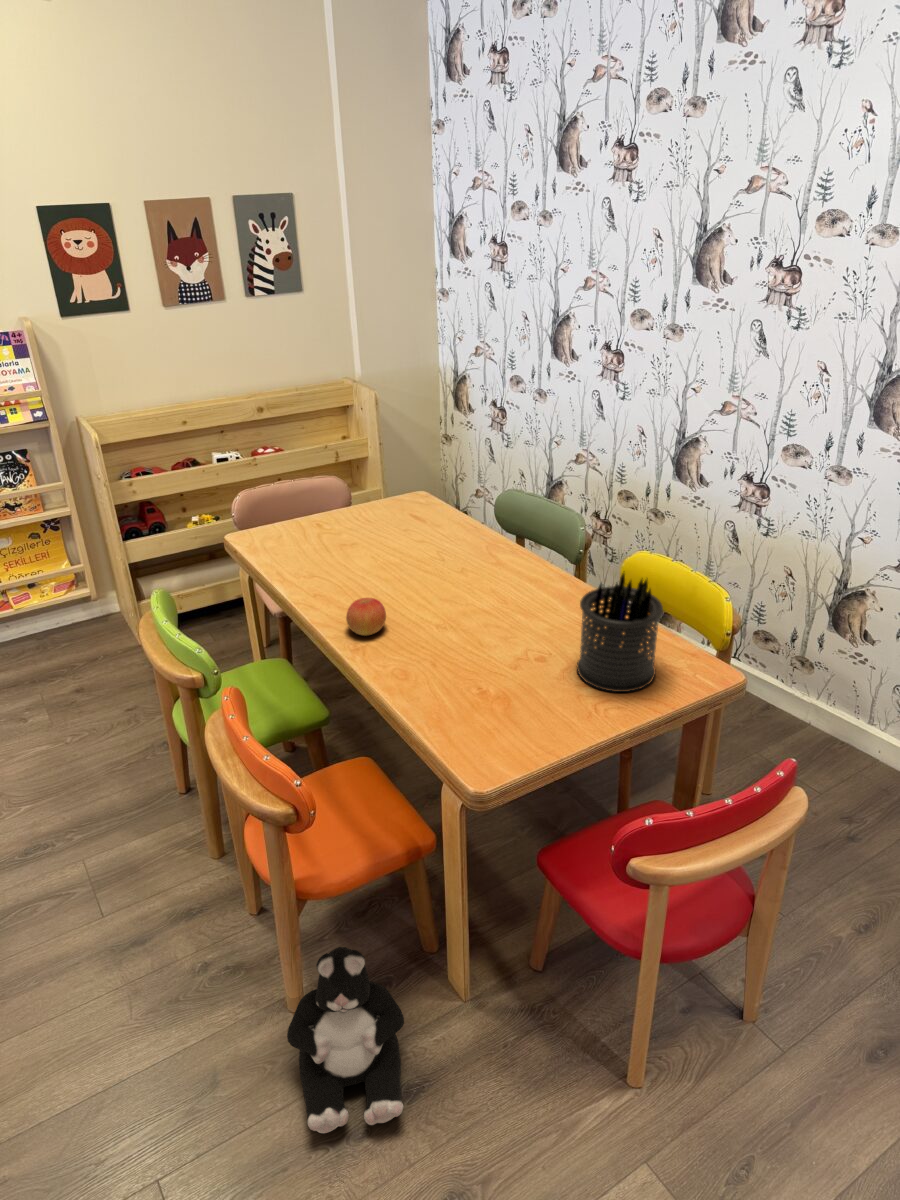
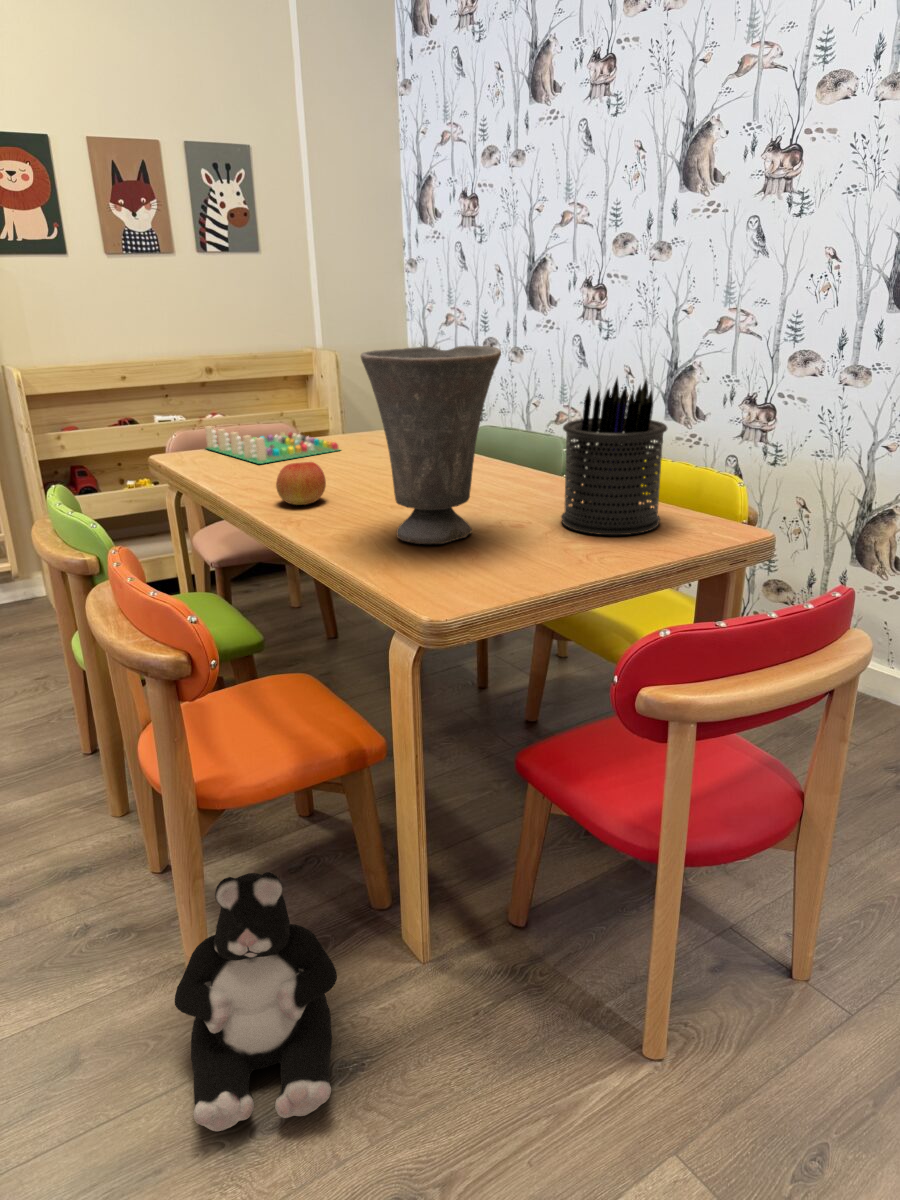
board game: none [273,513,391,565] -> present [205,426,340,464]
vase: none [422,539,533,700] -> present [361,346,501,544]

